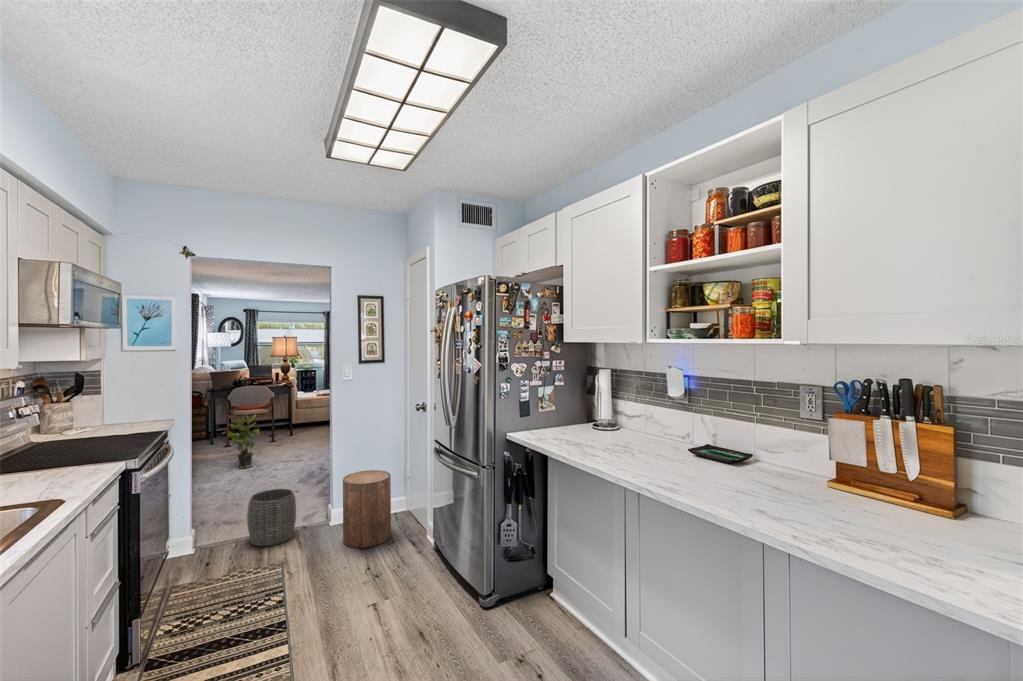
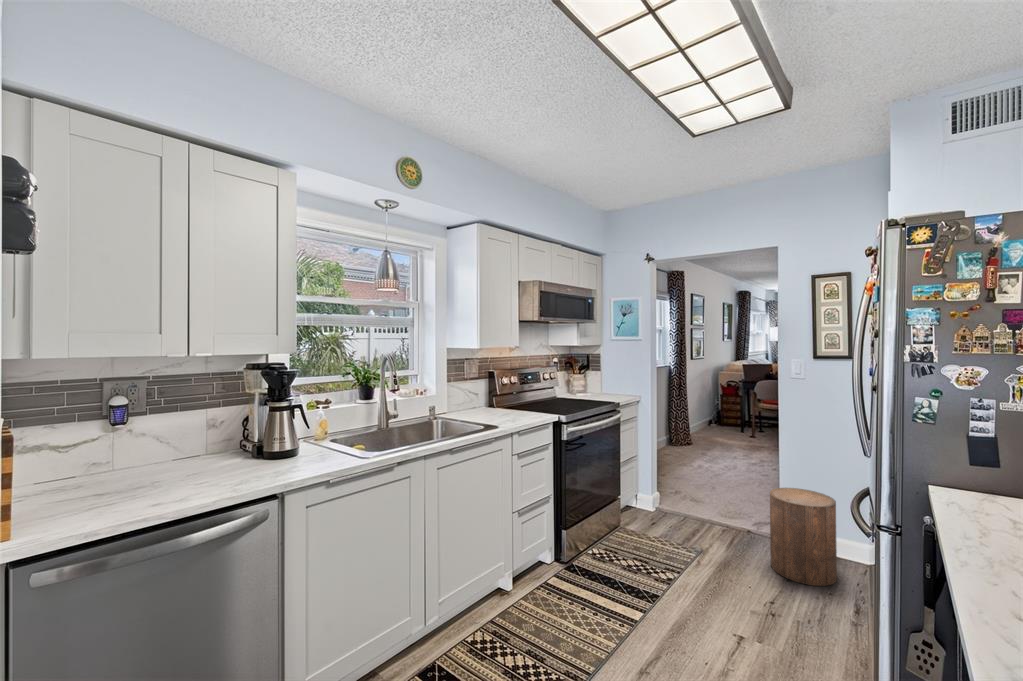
potted plant: present [228,414,260,469] -> none [732,406,764,460]
woven basket: present [247,489,296,546] -> none [691,478,737,534]

